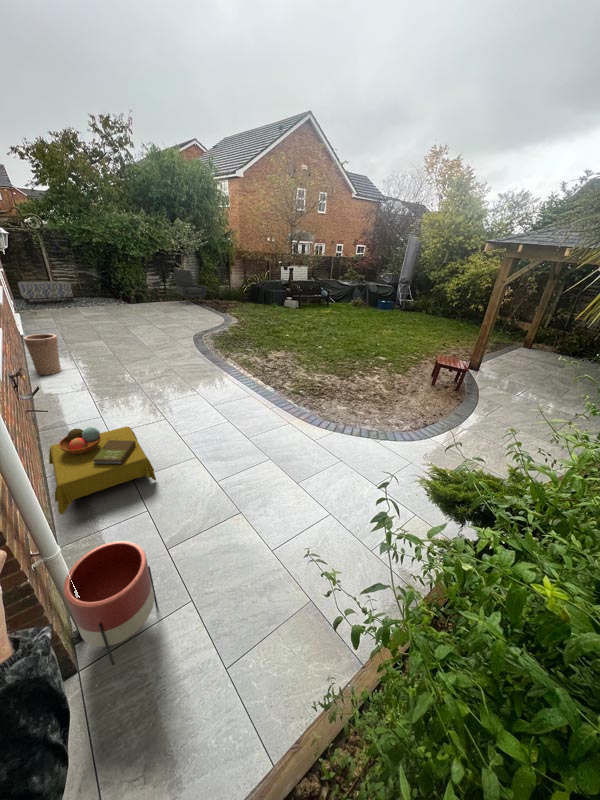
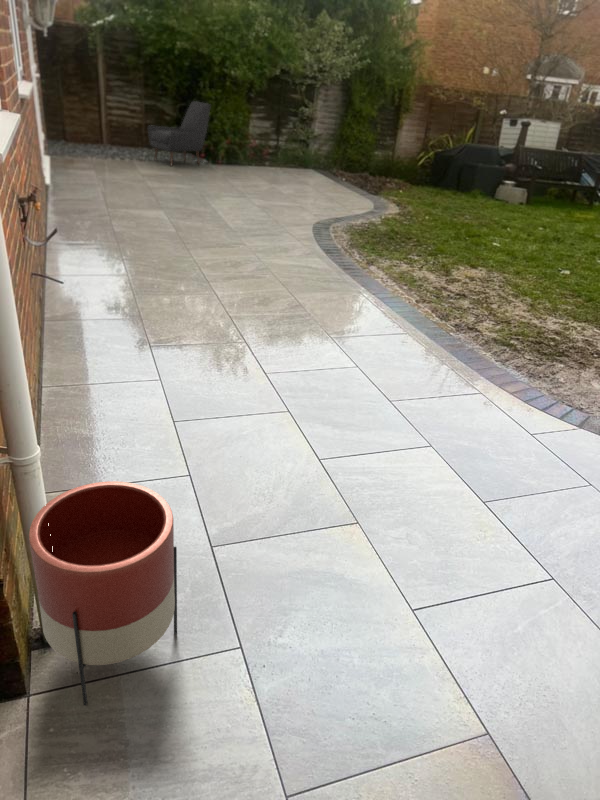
chair: present [175,270,207,305] -> present [148,101,210,165]
bench: present [18,281,73,305] -> none [60,118,133,158]
basket: present [24,334,61,375] -> none [51,181,98,250]
side table: present [49,427,156,514] -> none [47,313,211,448]

